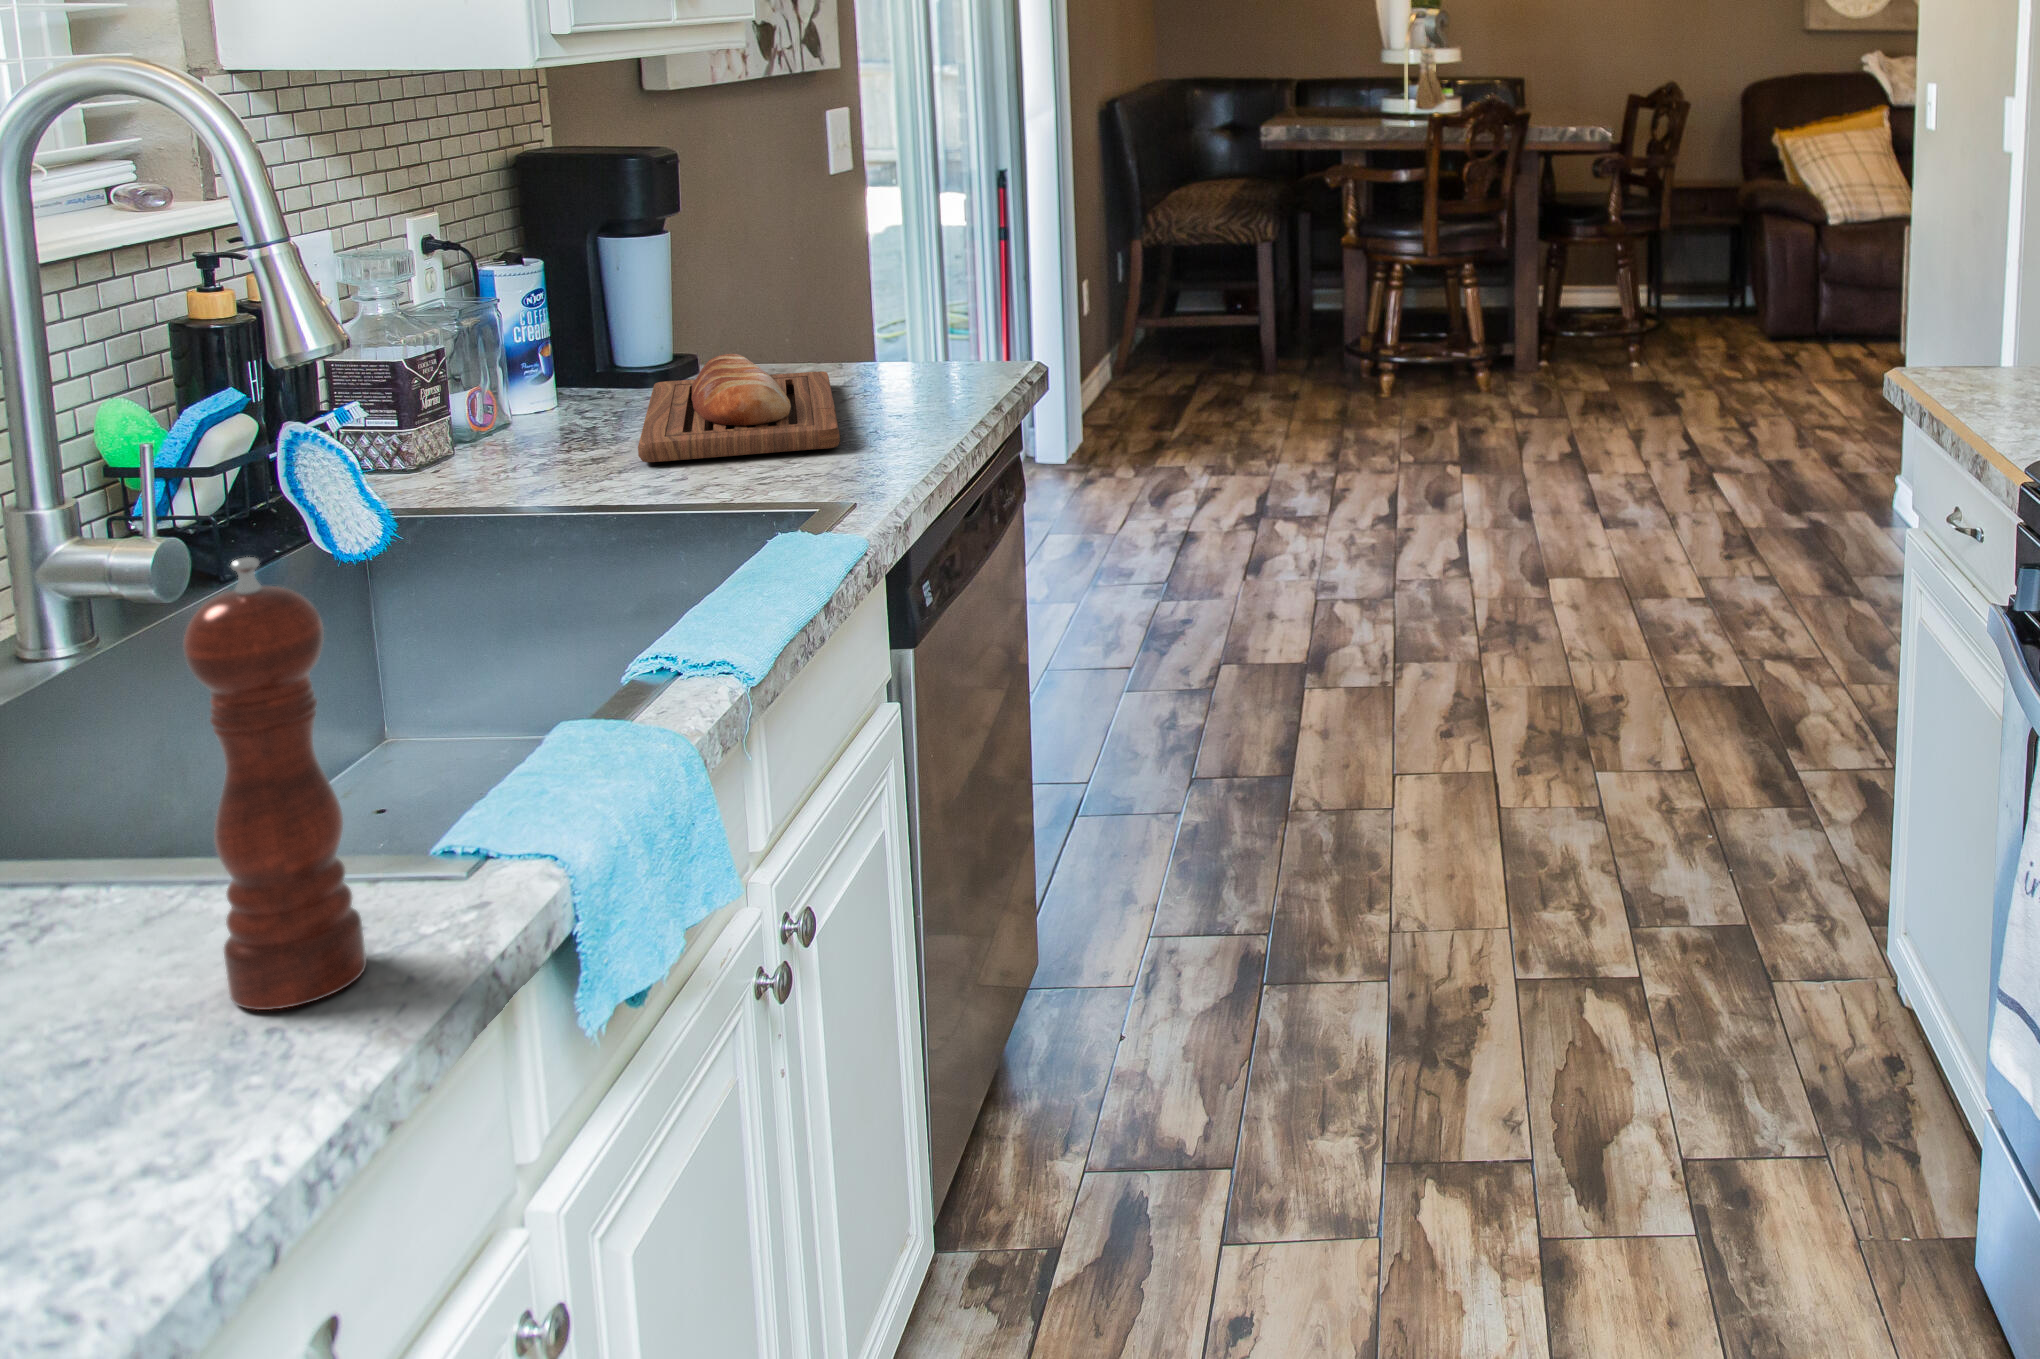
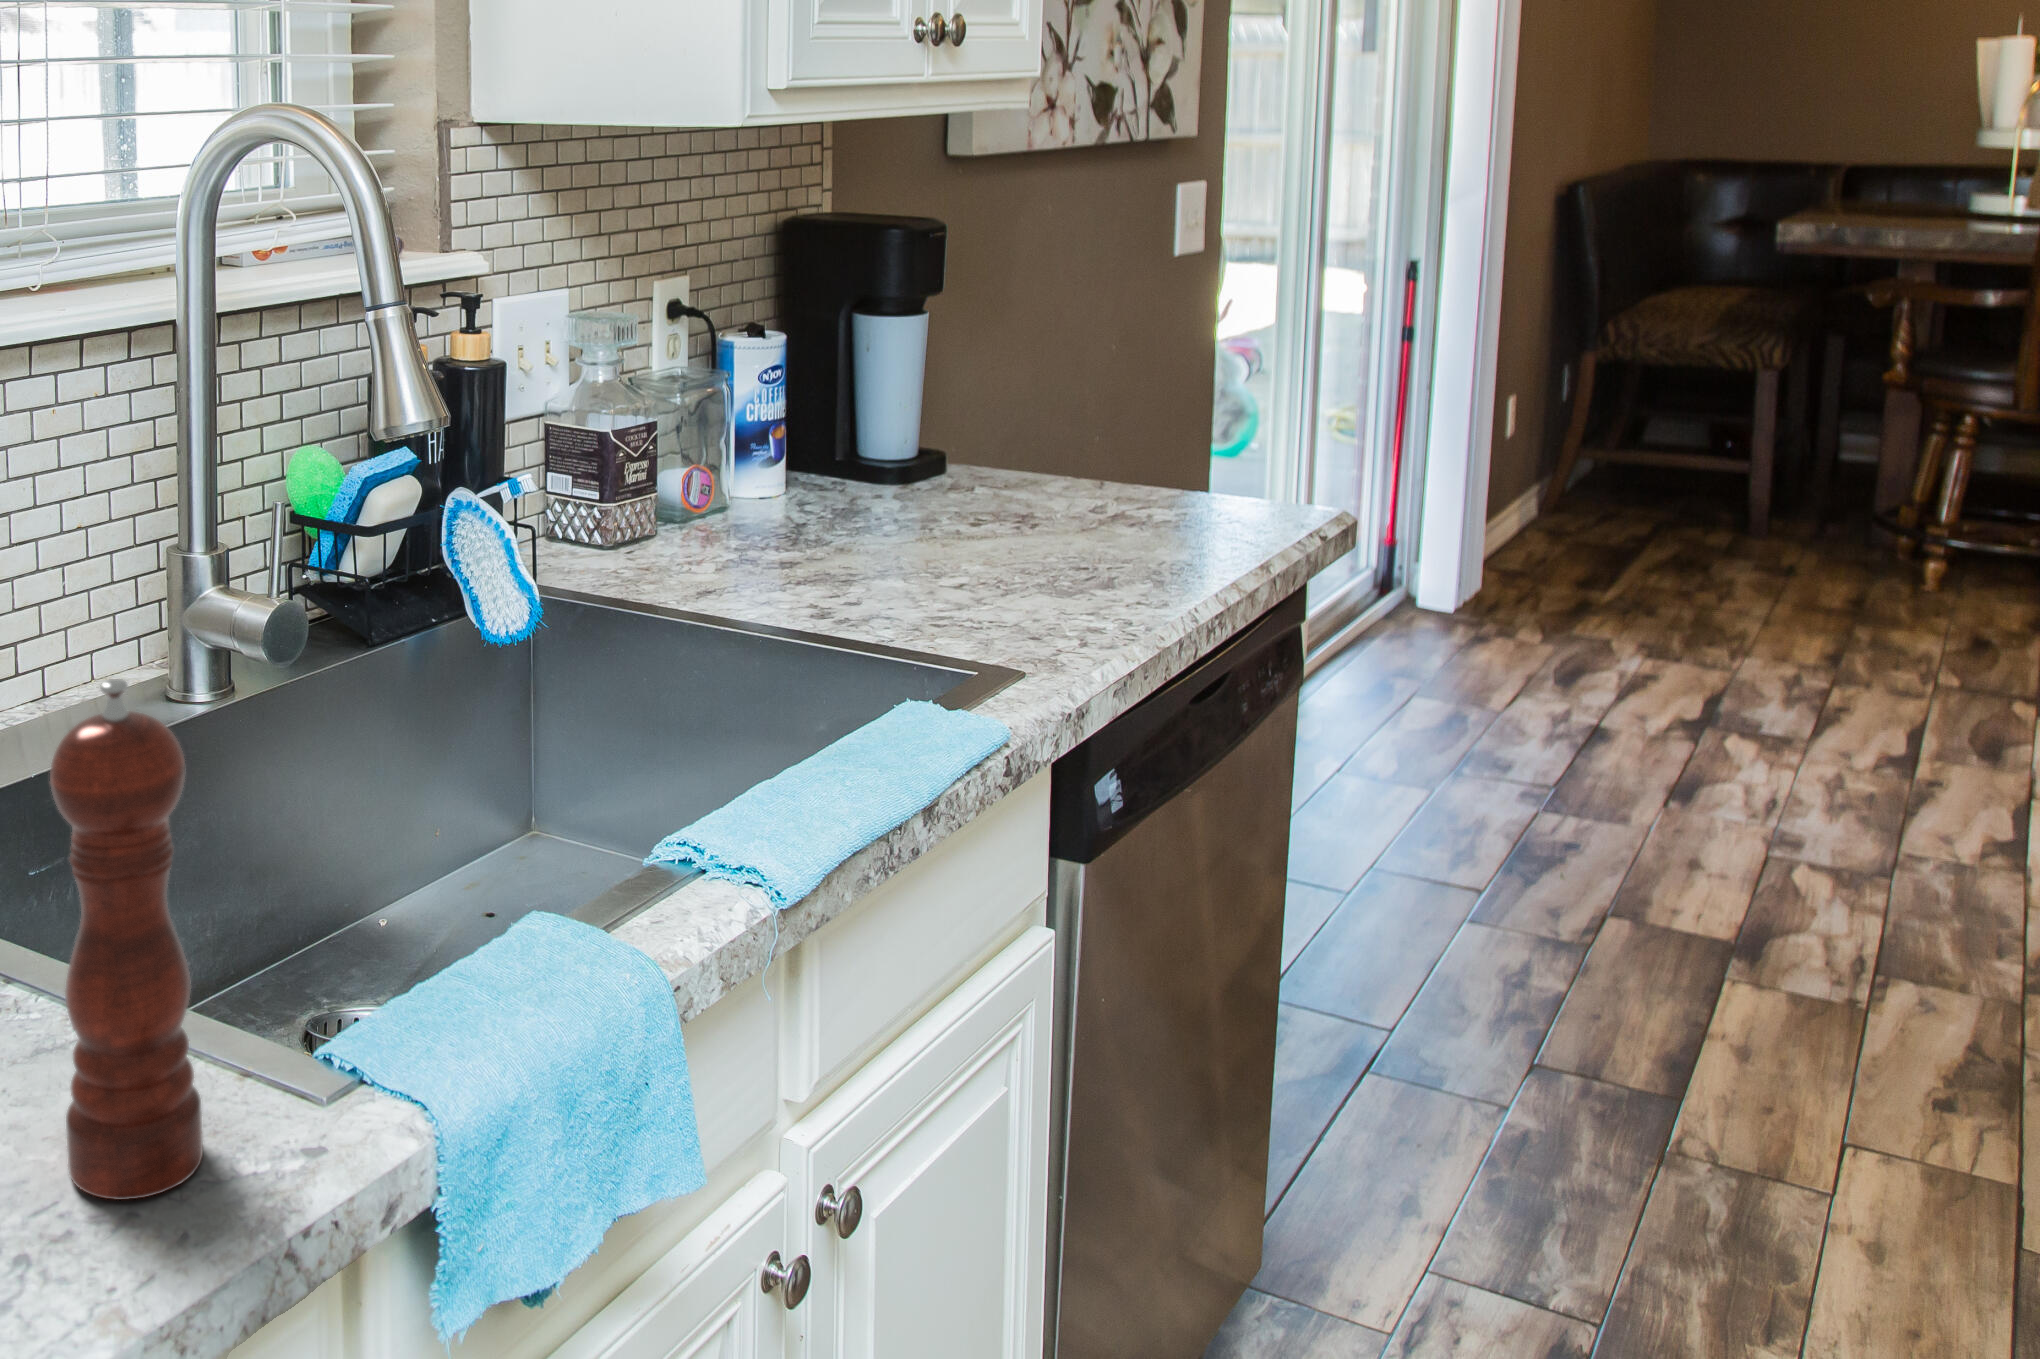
bread loaf: present [638,354,840,462] -> none [822,456,1068,587]

